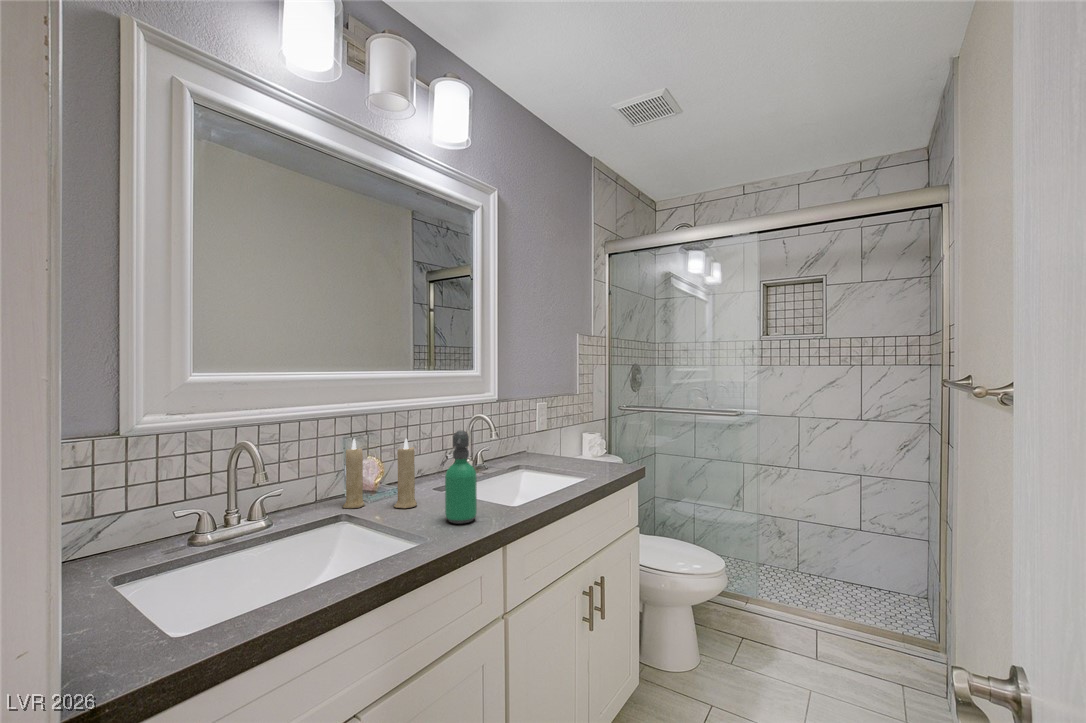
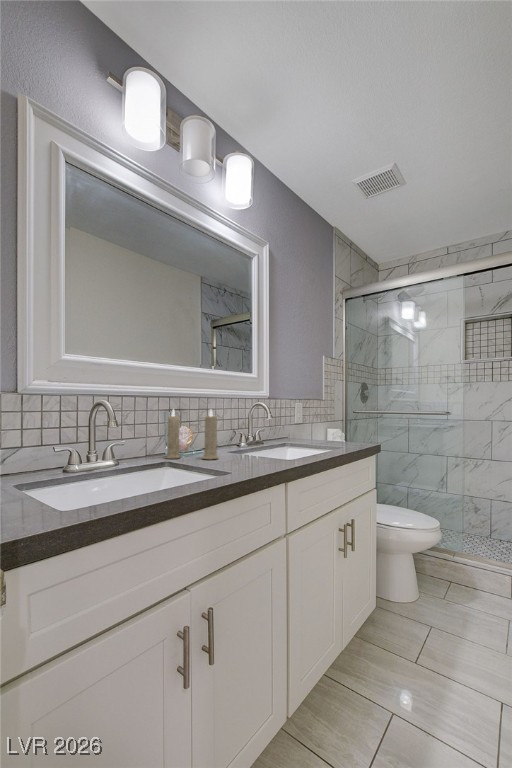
soap dispenser: present [445,431,477,524] -> none [242,399,265,467]

